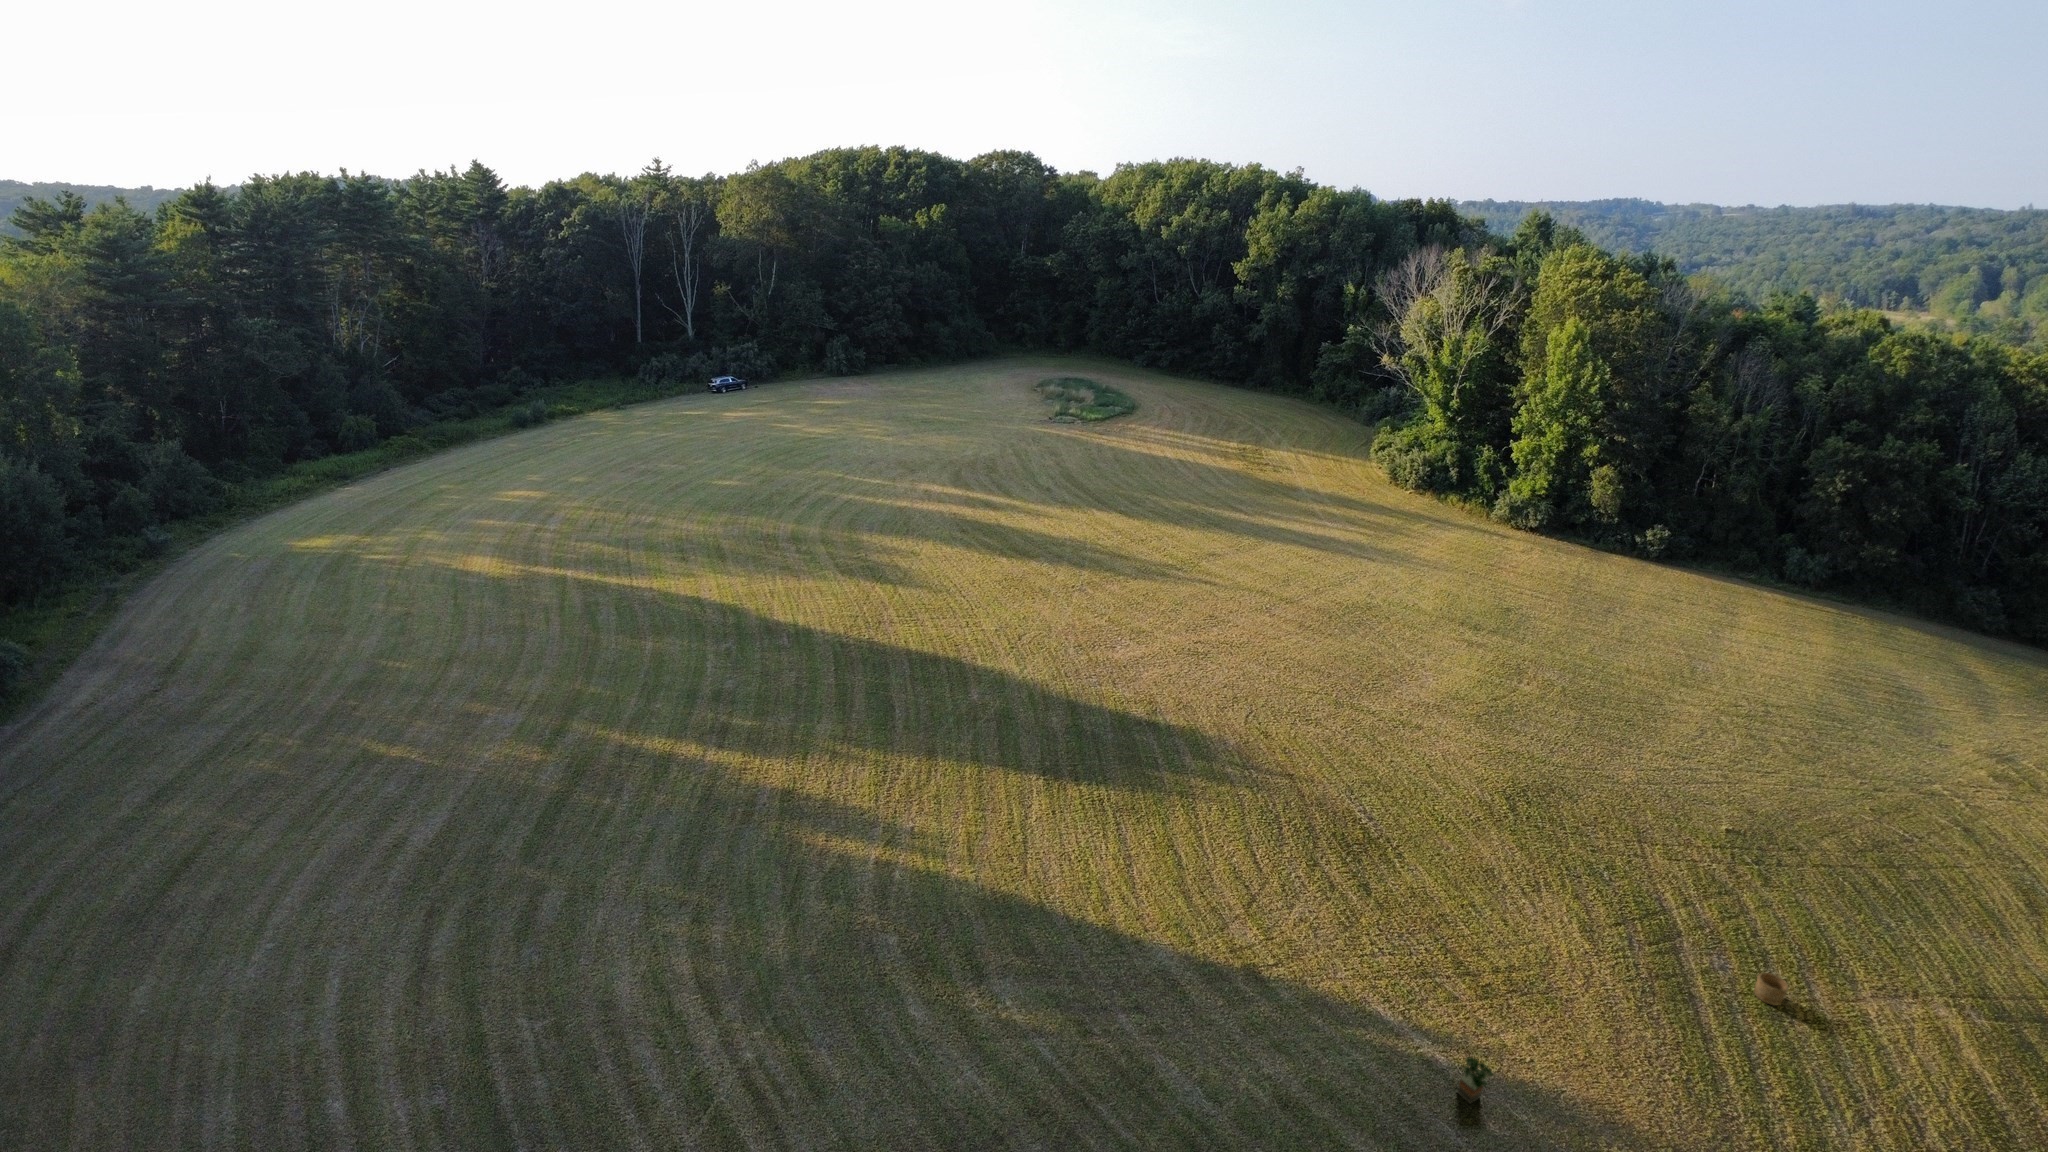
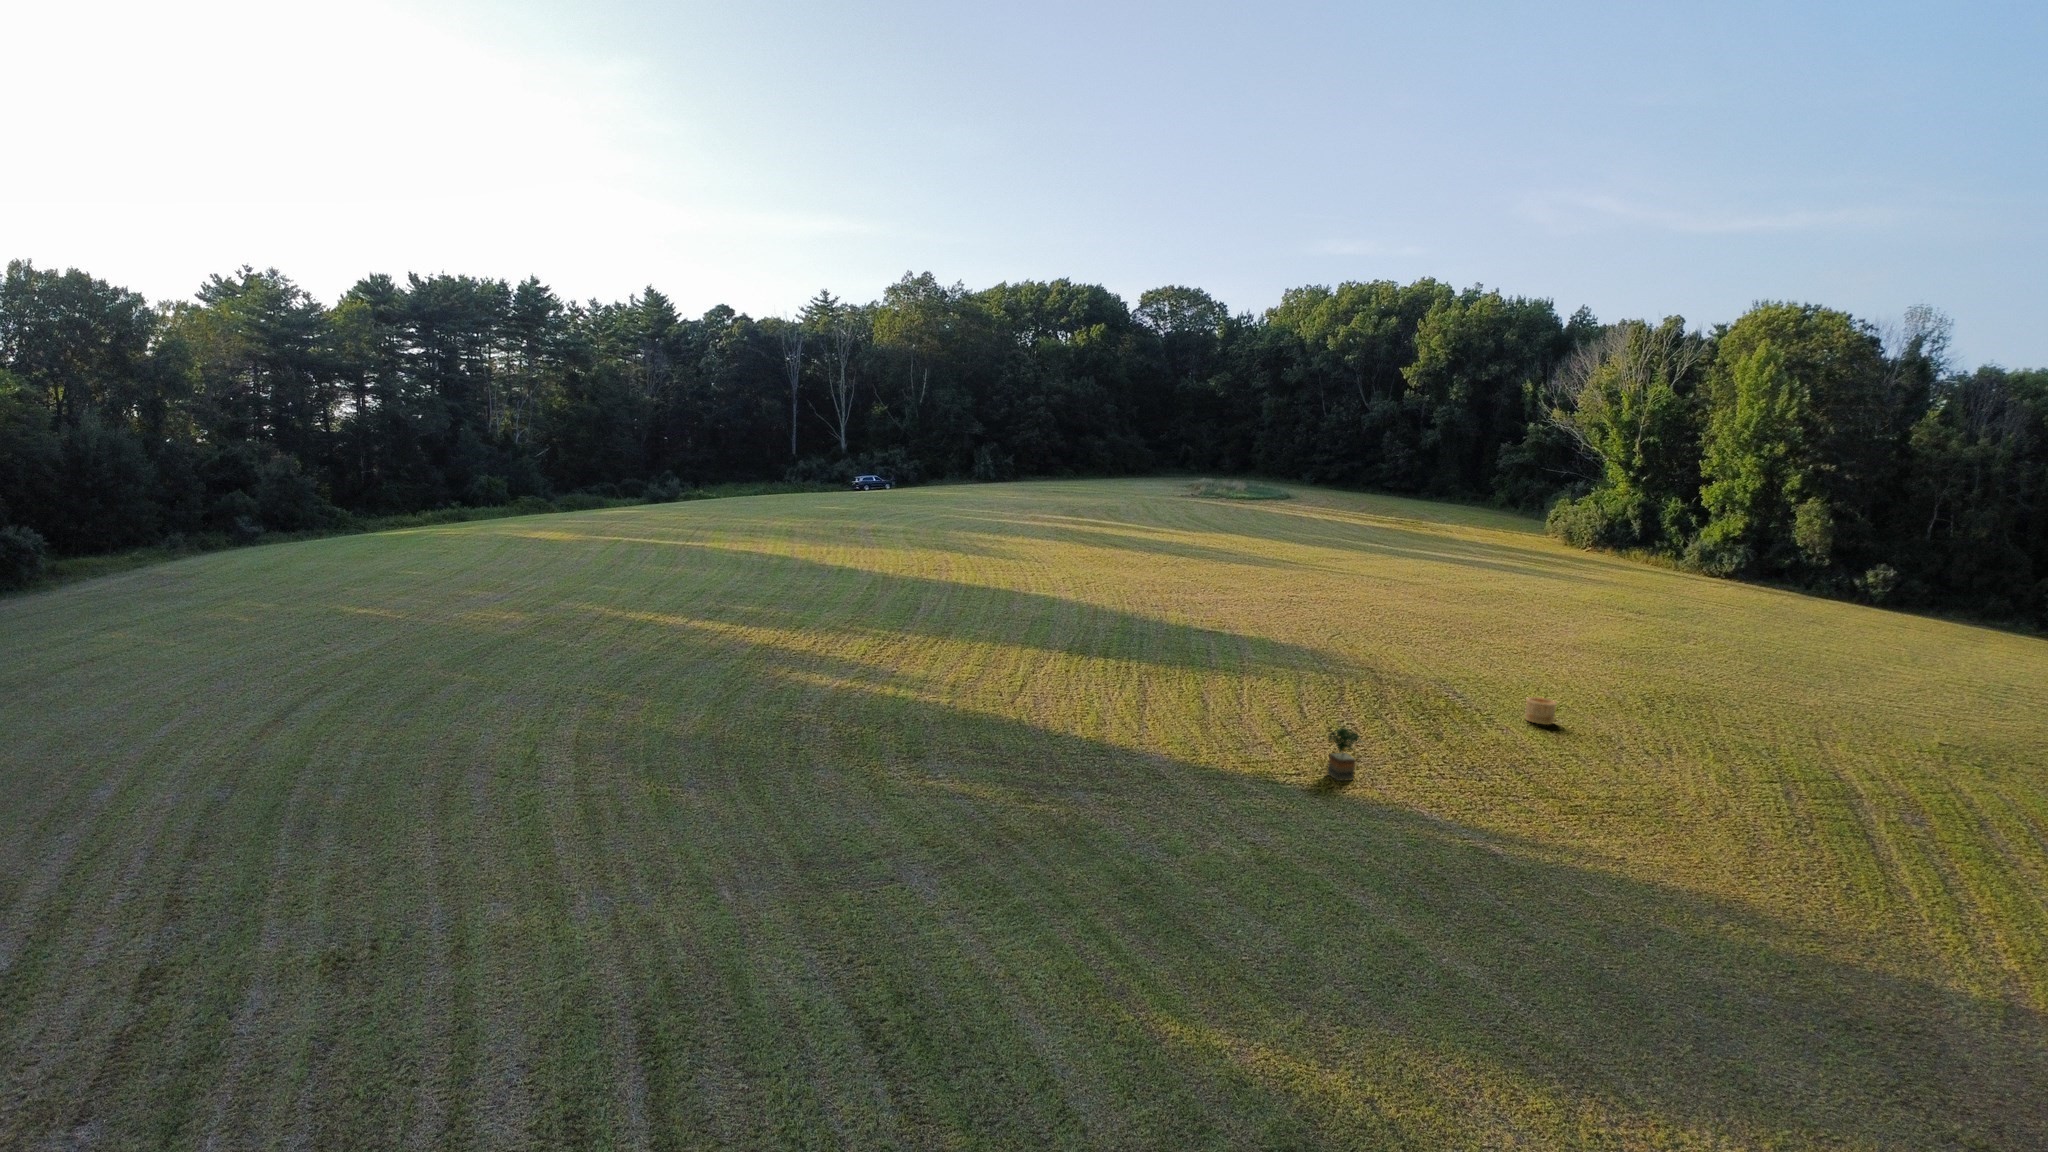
wooden bucket: present [1754,973,1789,1005] -> present [1525,697,1557,725]

